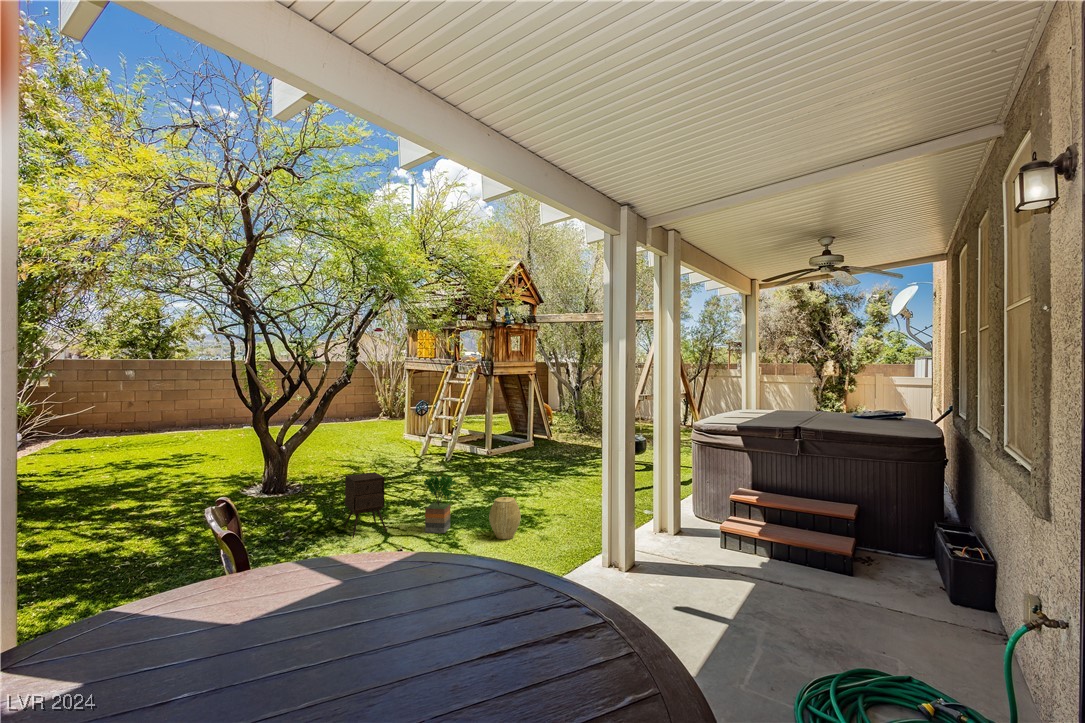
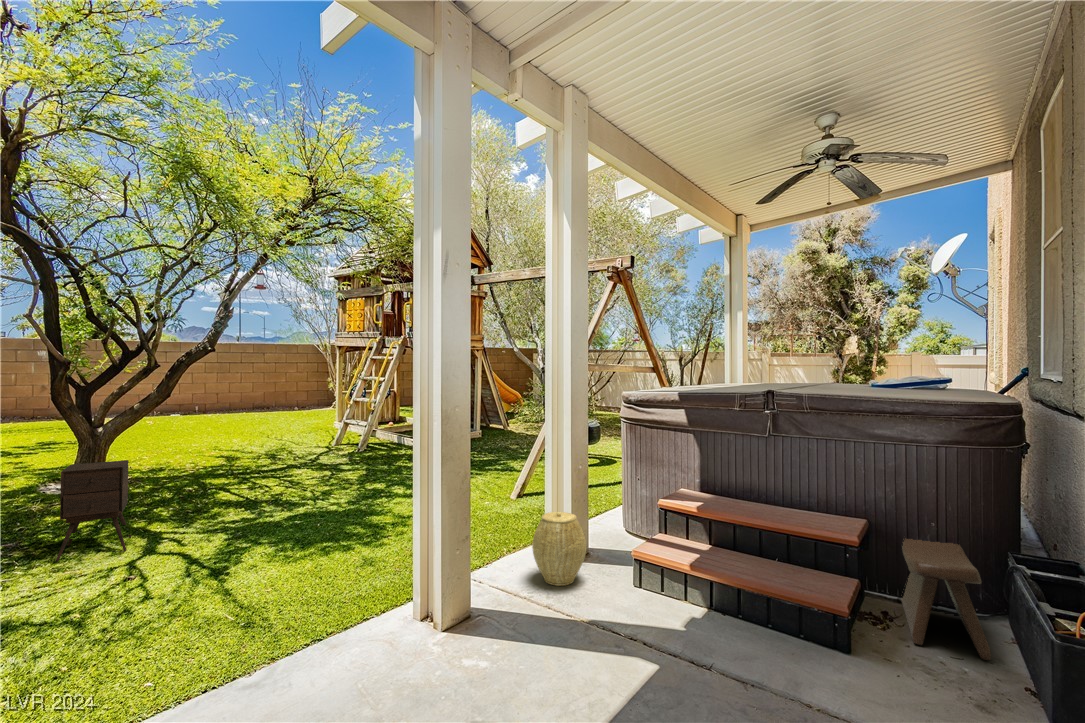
potted tree: present [424,476,457,533] -> none [180,465,245,554]
woven basket: present [489,497,521,539] -> present [532,512,586,586]
stool: none [877,513,924,577] -> present [901,538,991,660]

